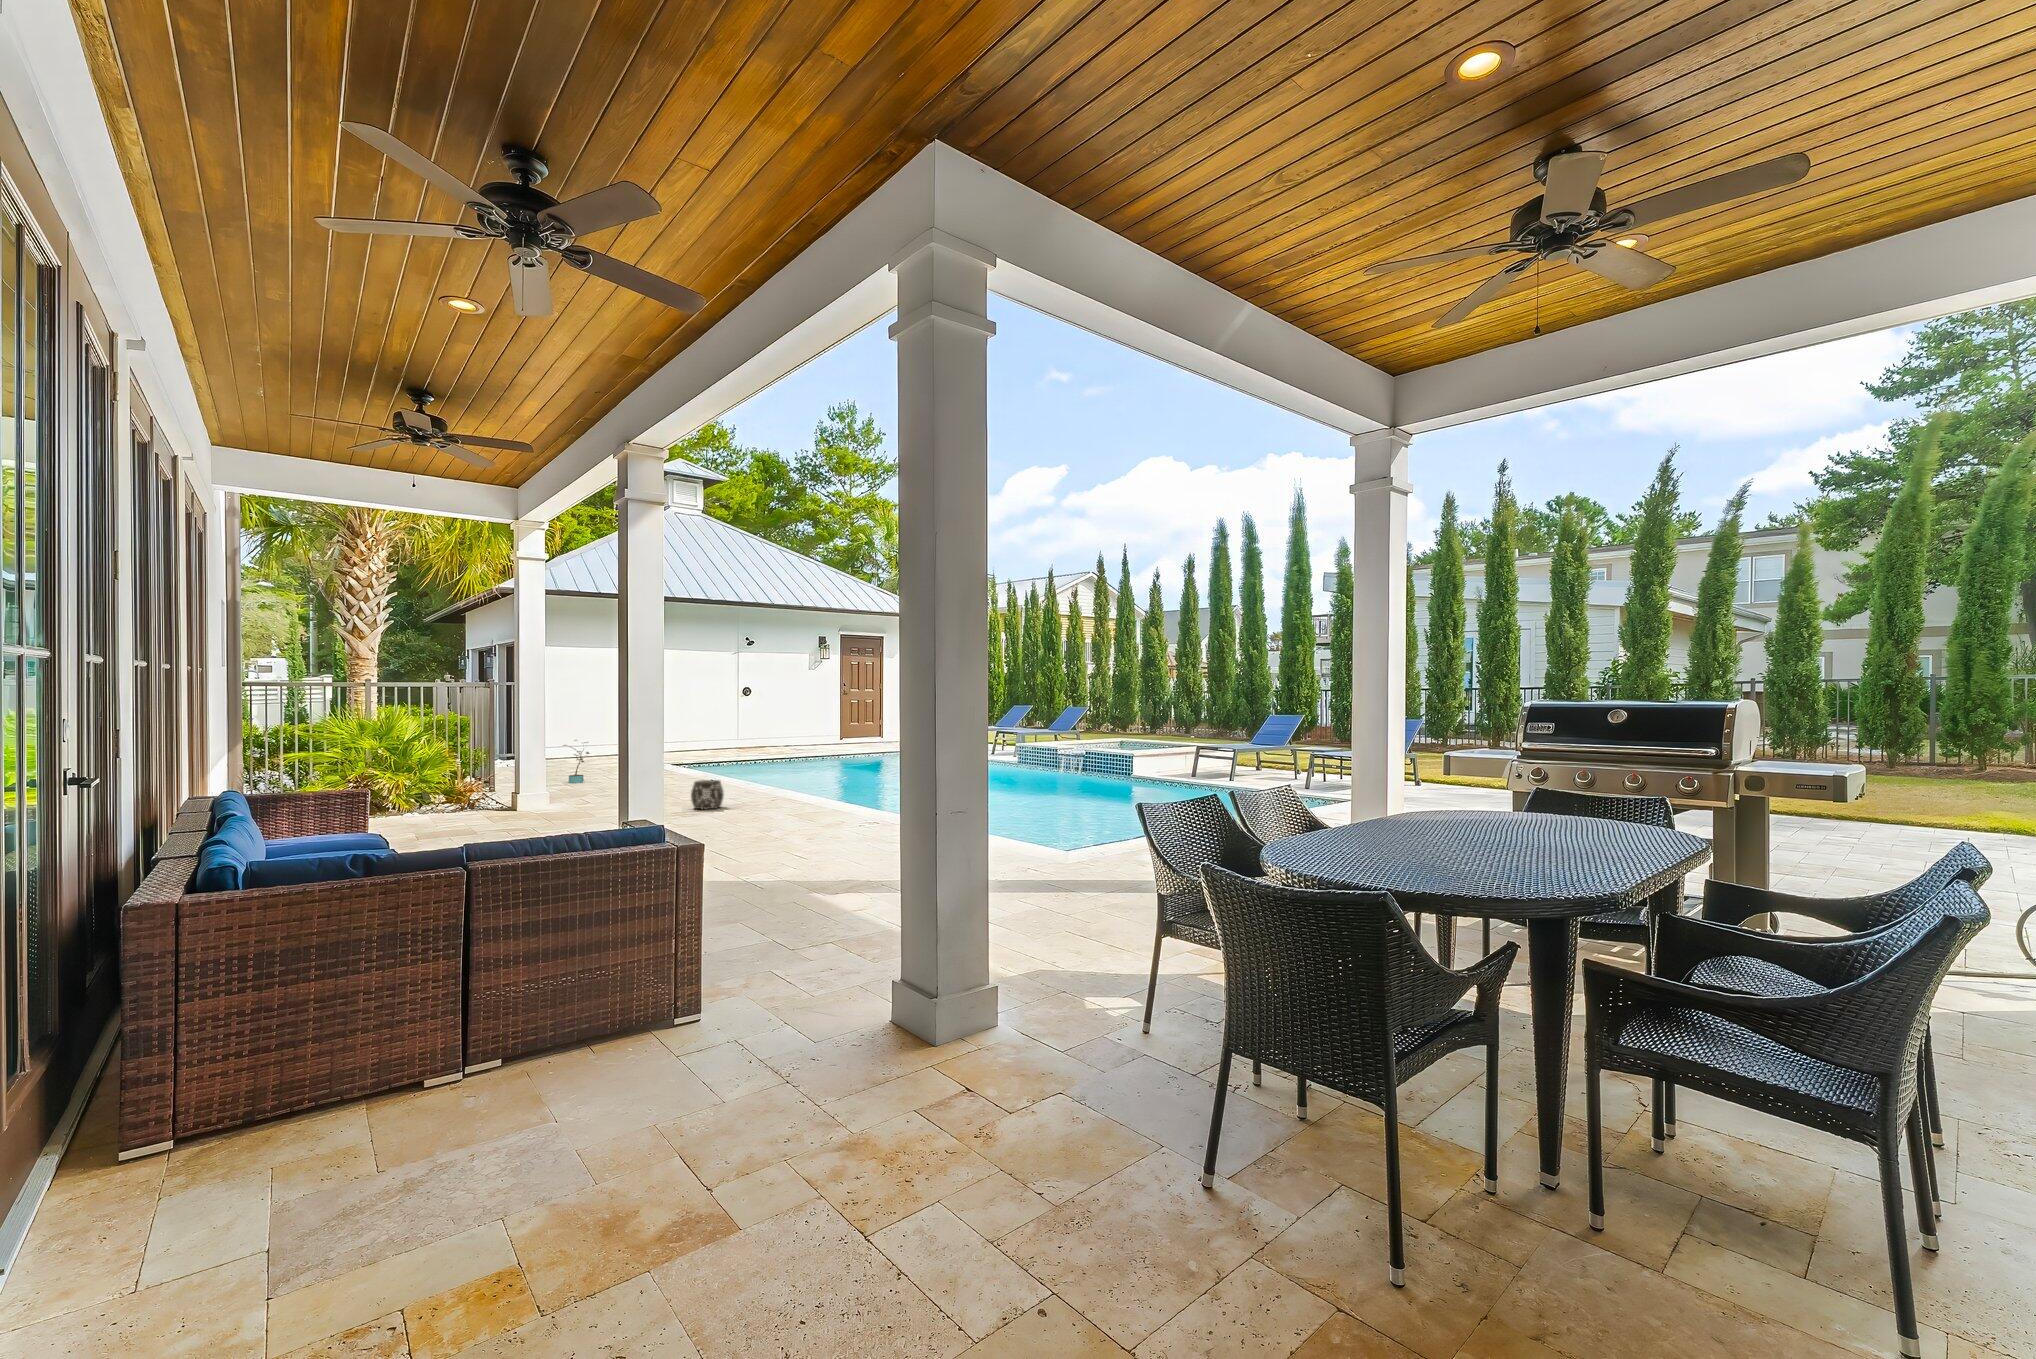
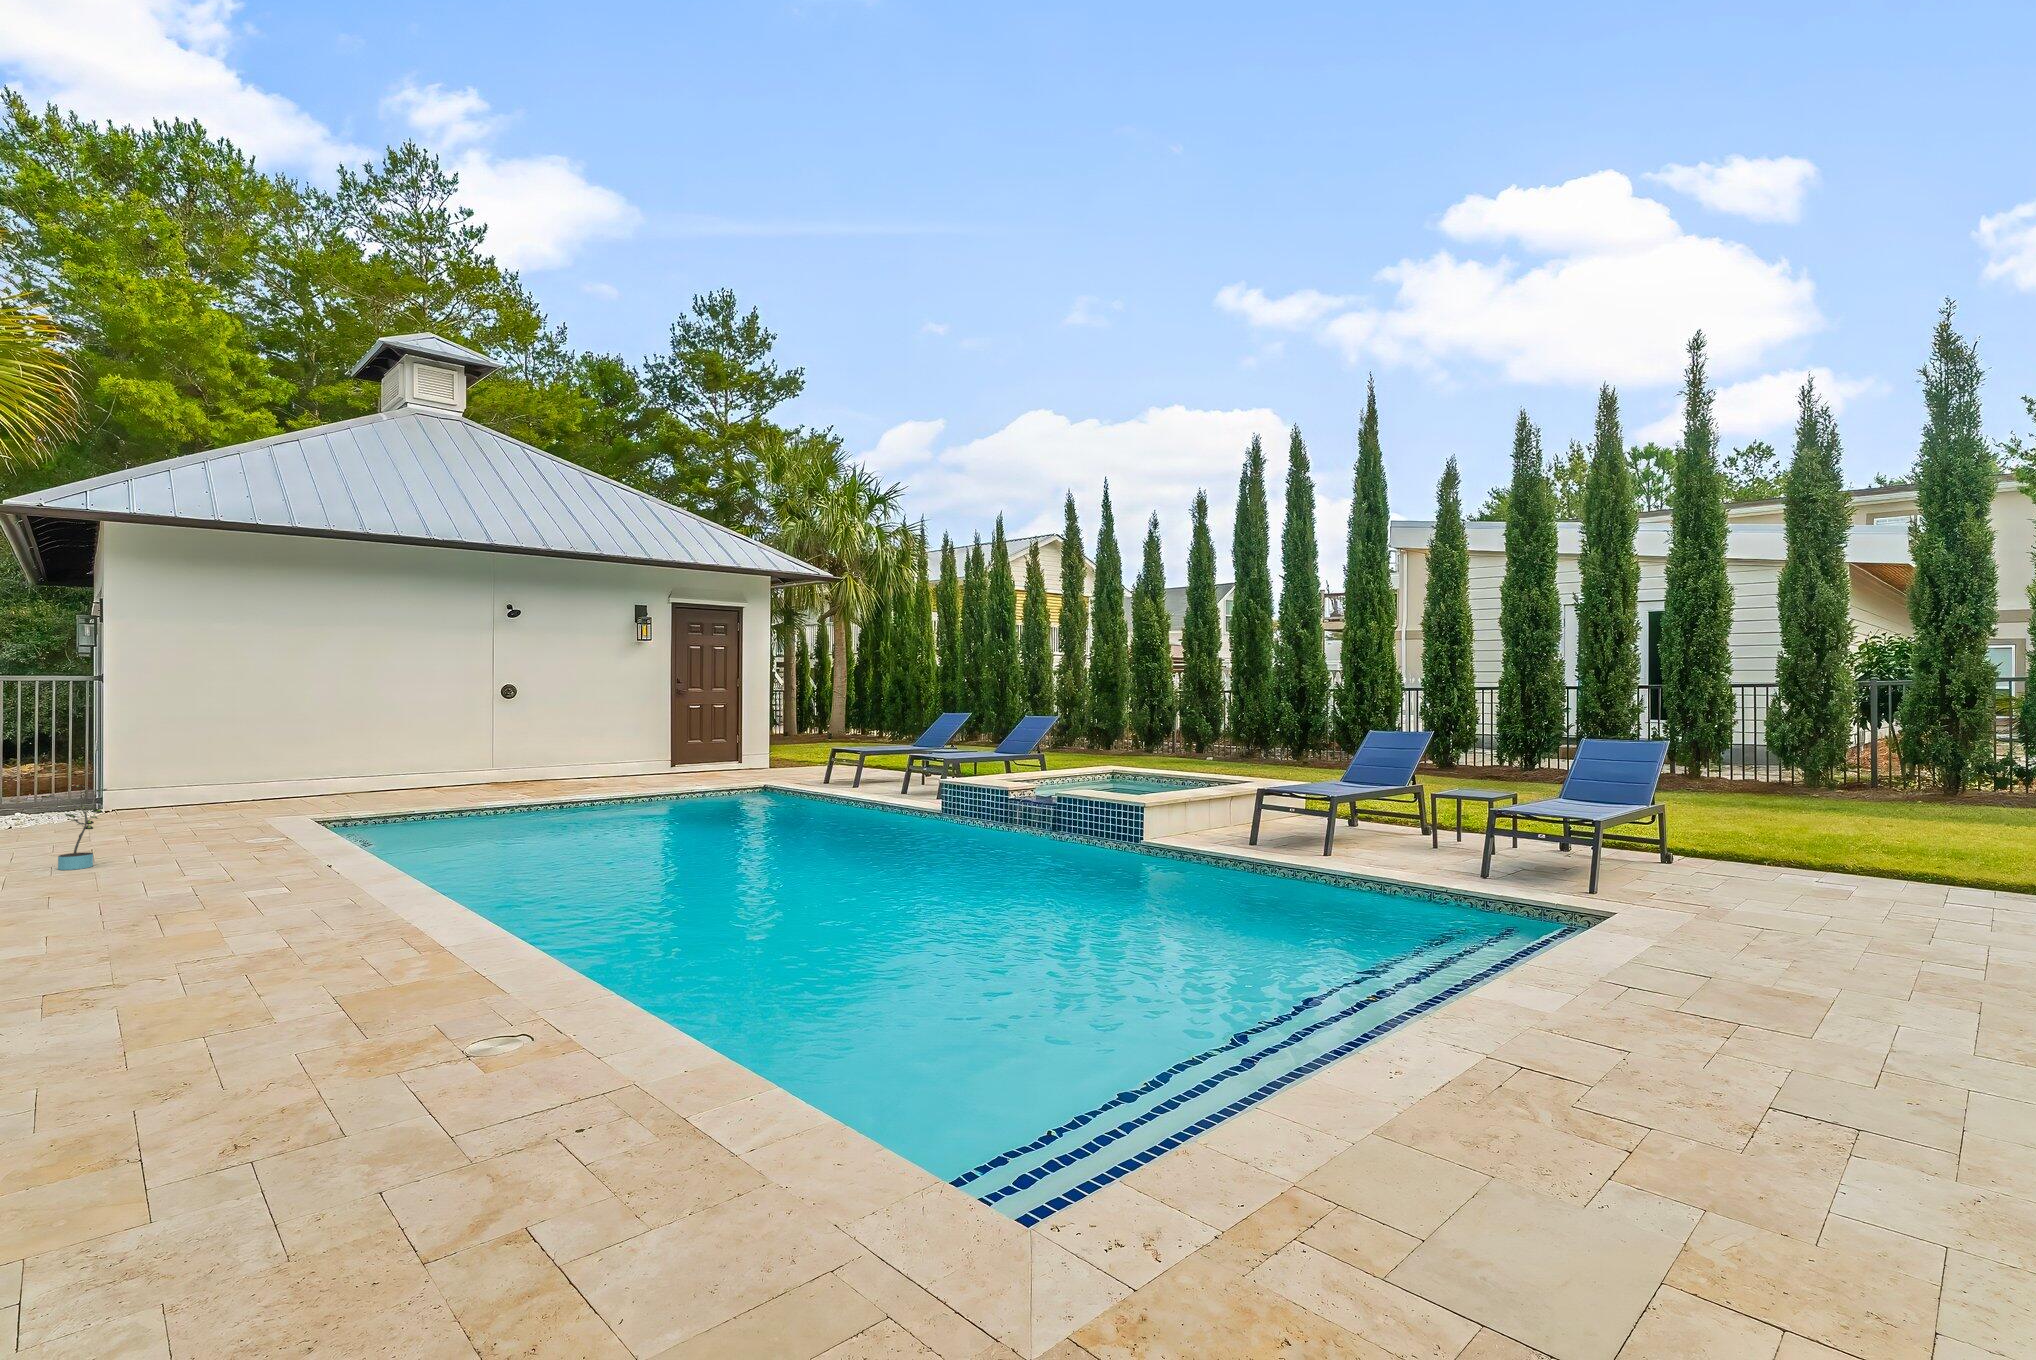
woven basket: present [691,780,724,810] -> none [148,892,240,966]

